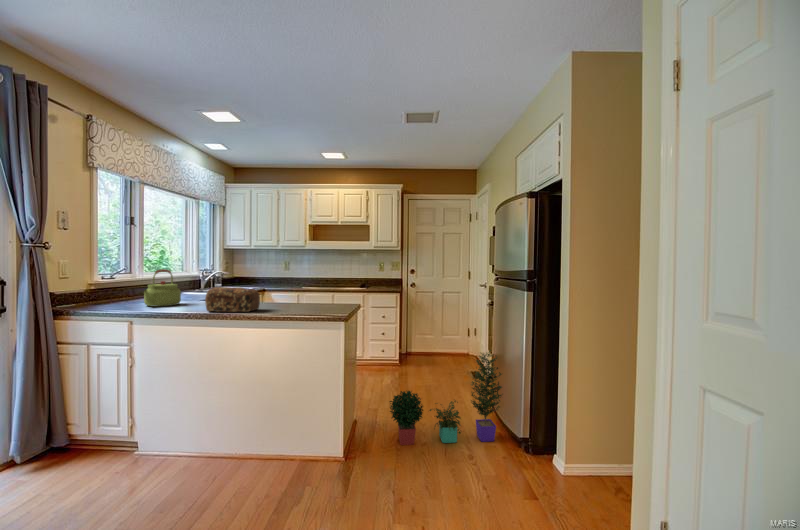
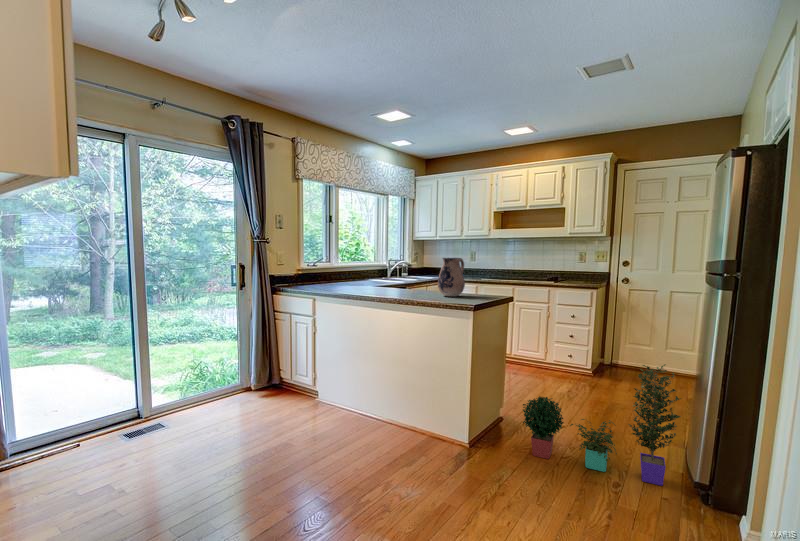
kettle: present [144,269,181,307] -> none [323,258,352,288]
ceramic pitcher: none [306,271,333,309] -> present [438,258,465,297]
bread loaf: present [205,287,260,312] -> none [356,272,400,295]

